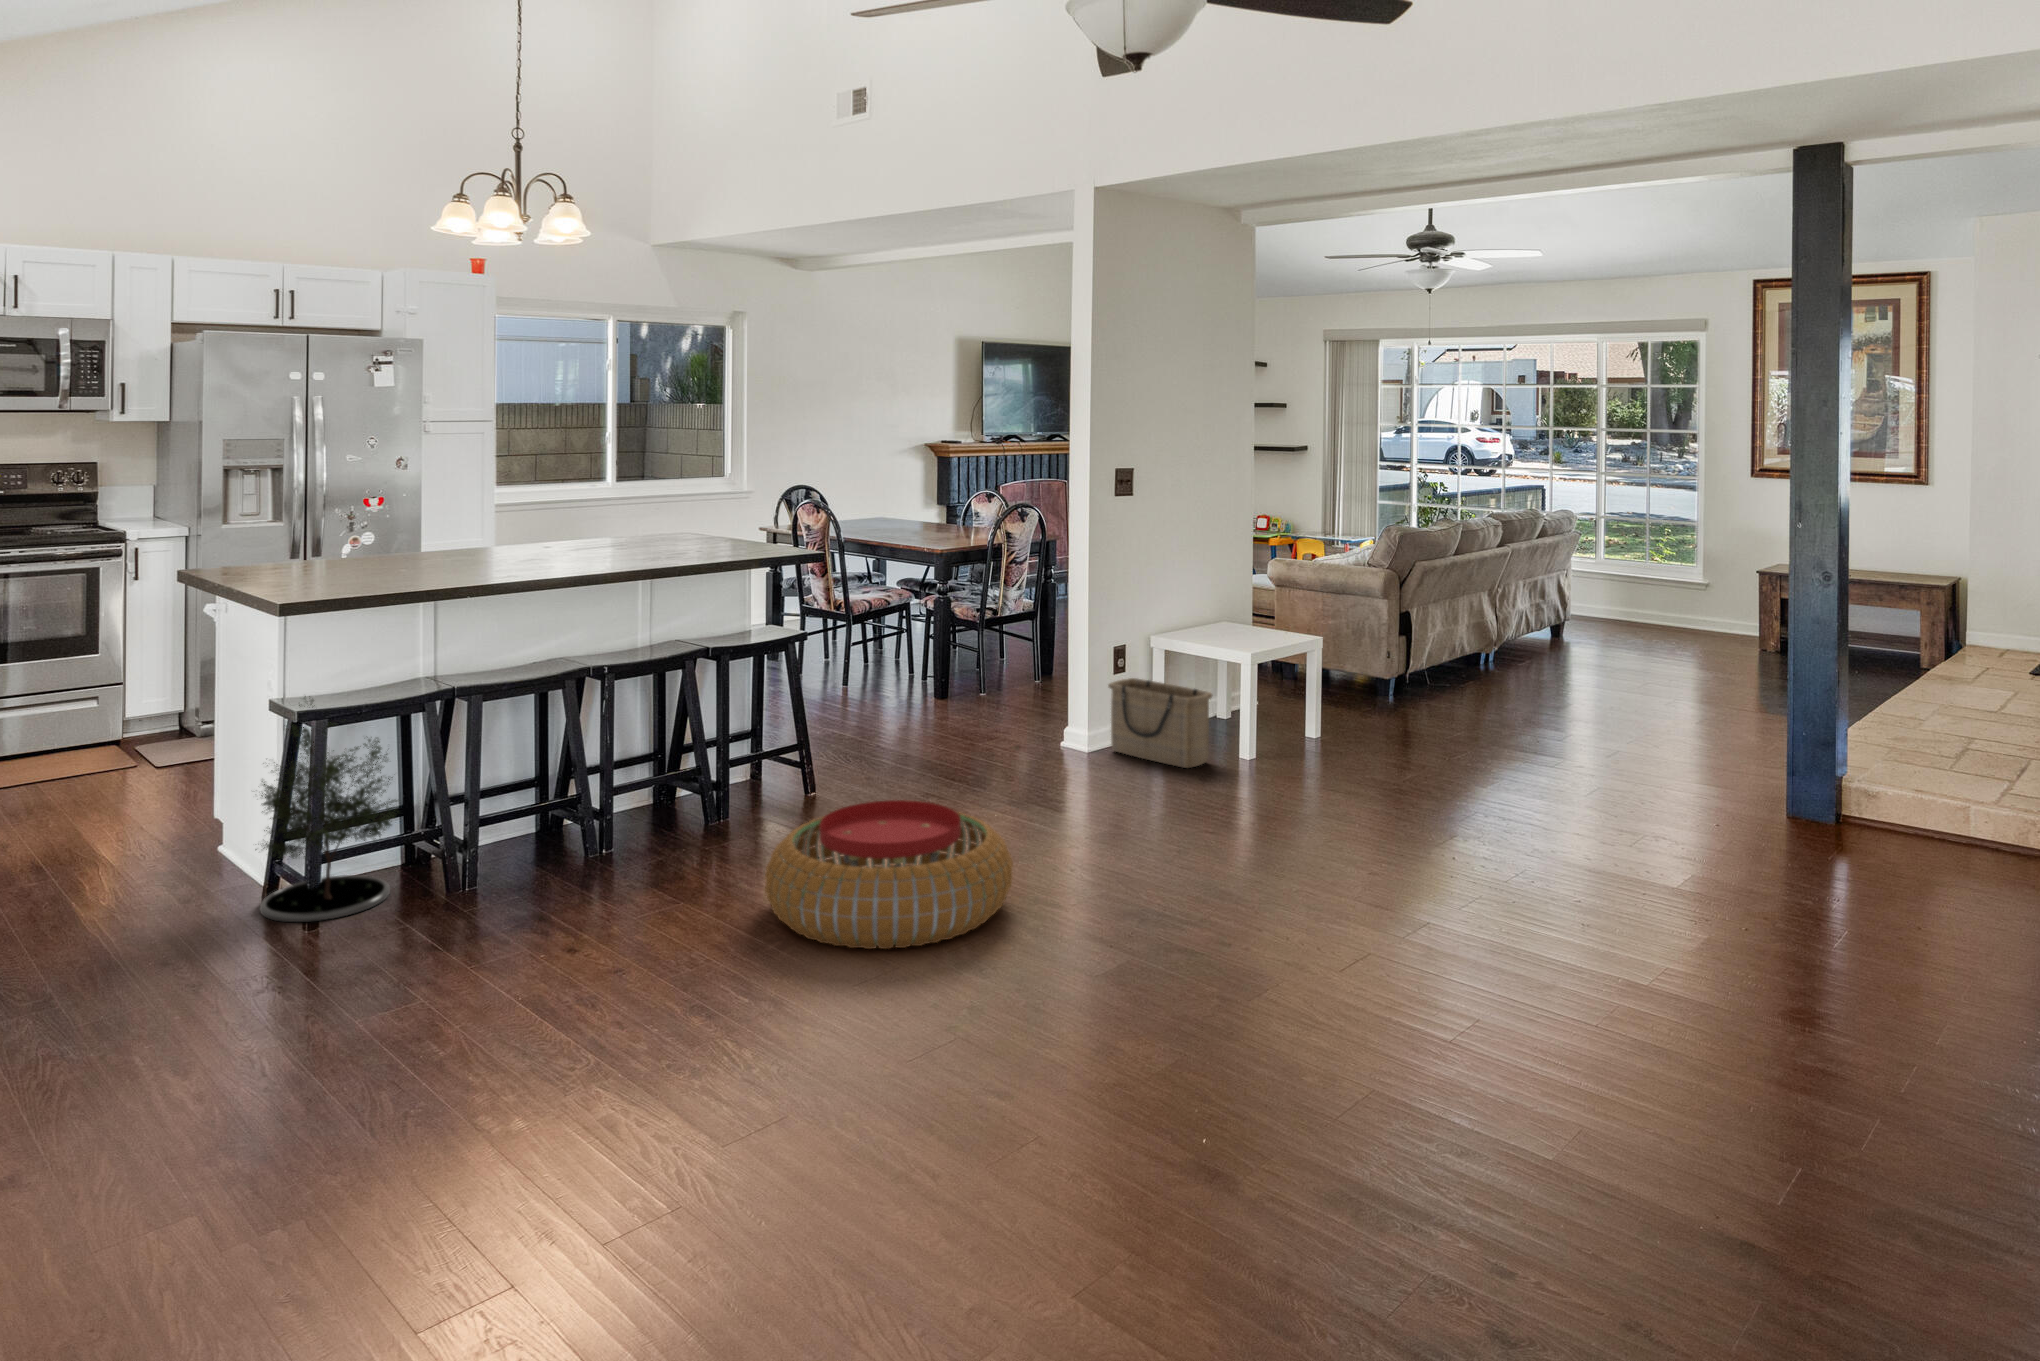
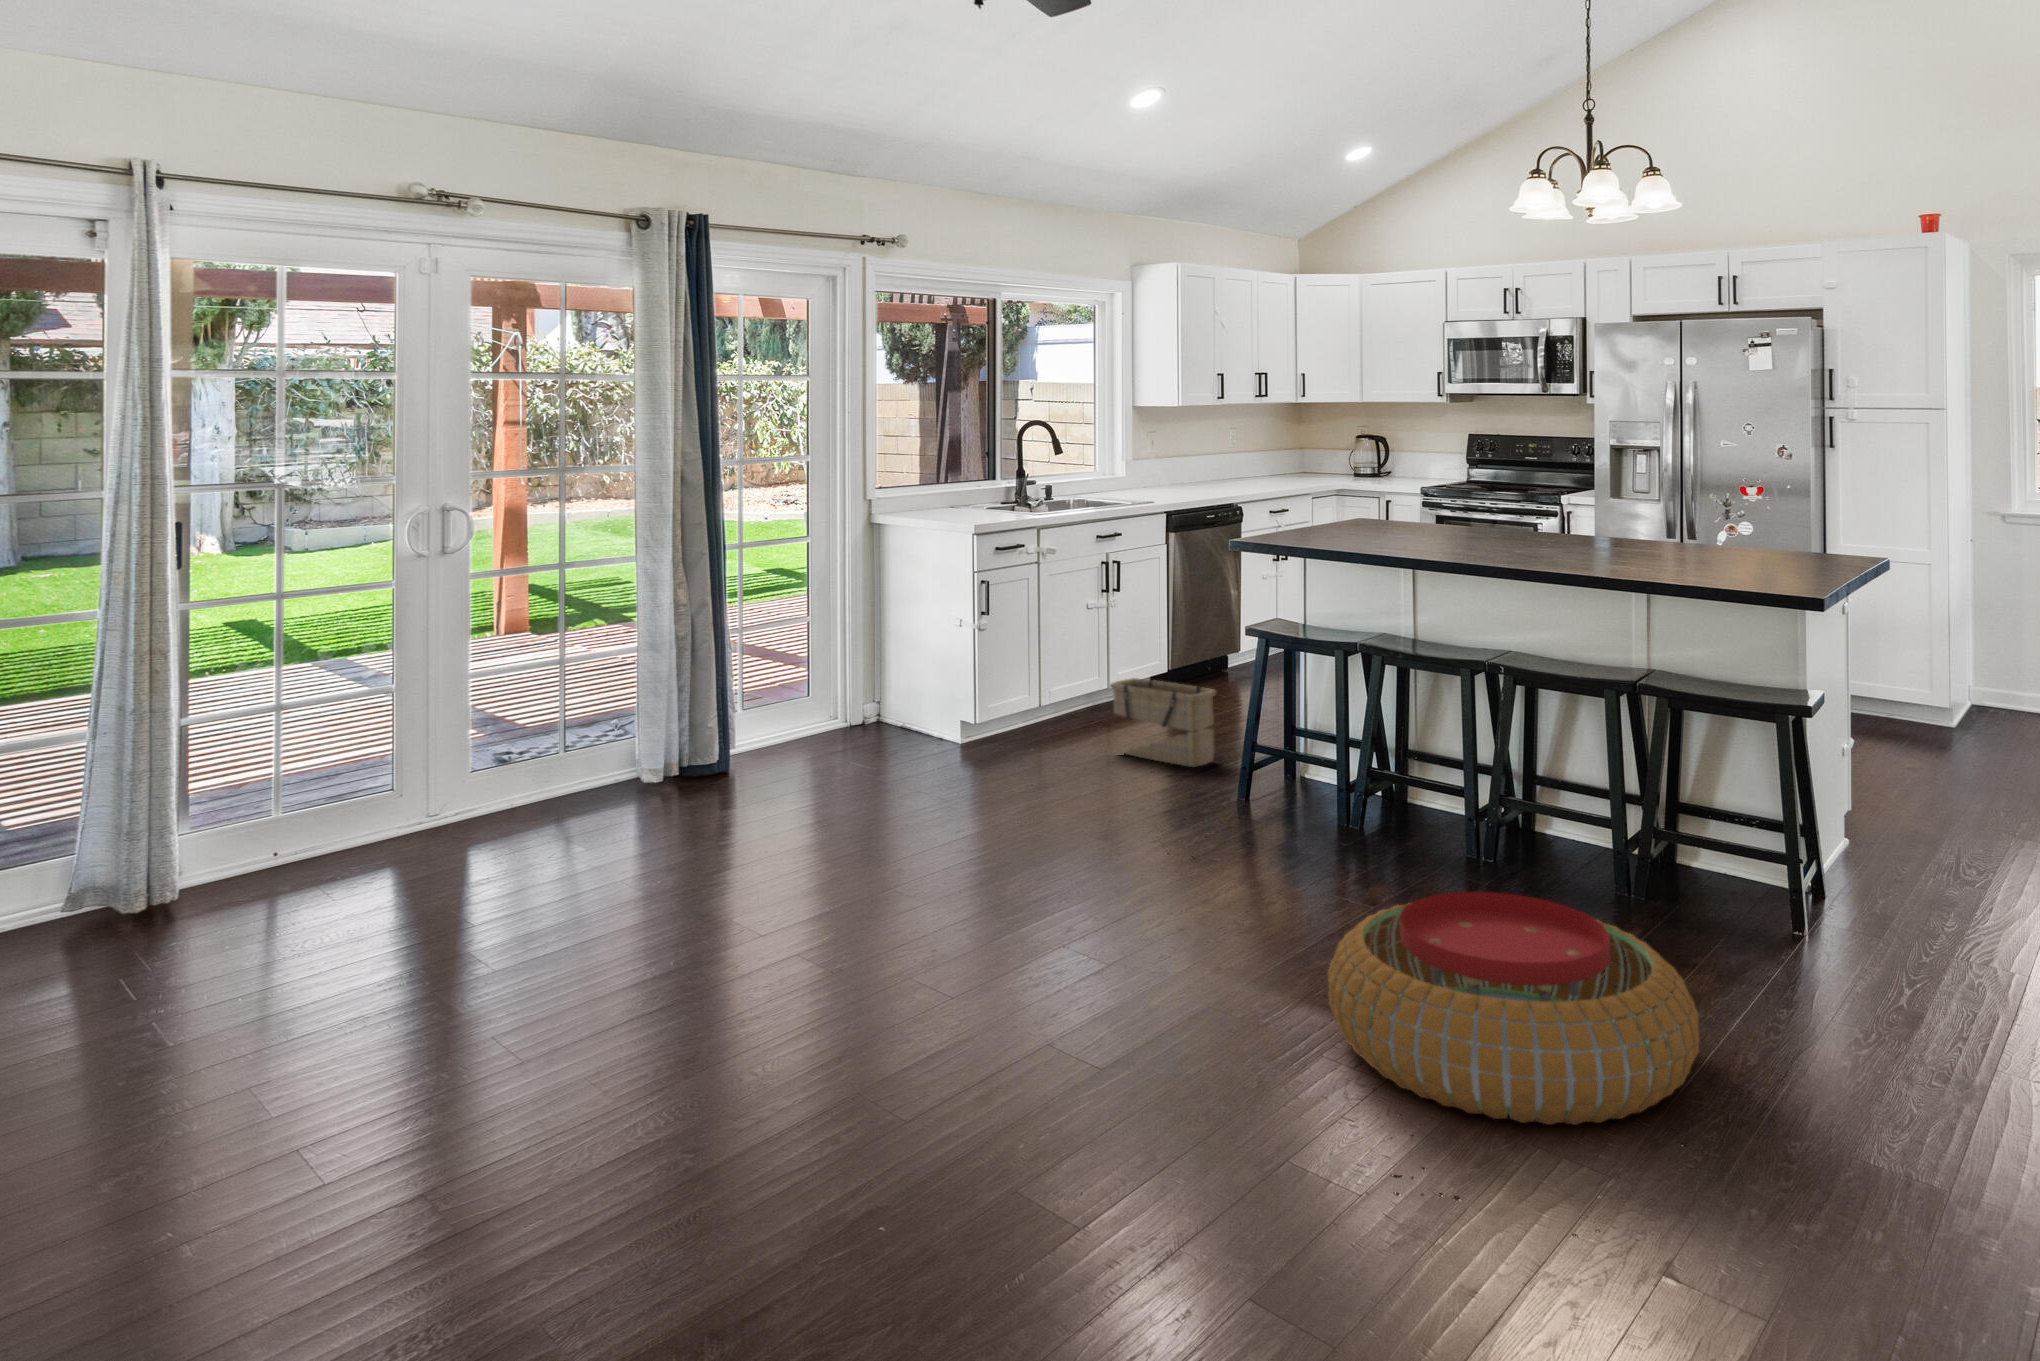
potted tree: present [256,696,396,922] -> none [246,688,397,919]
pouf: present [765,800,1013,949] -> present [1328,892,1700,1125]

